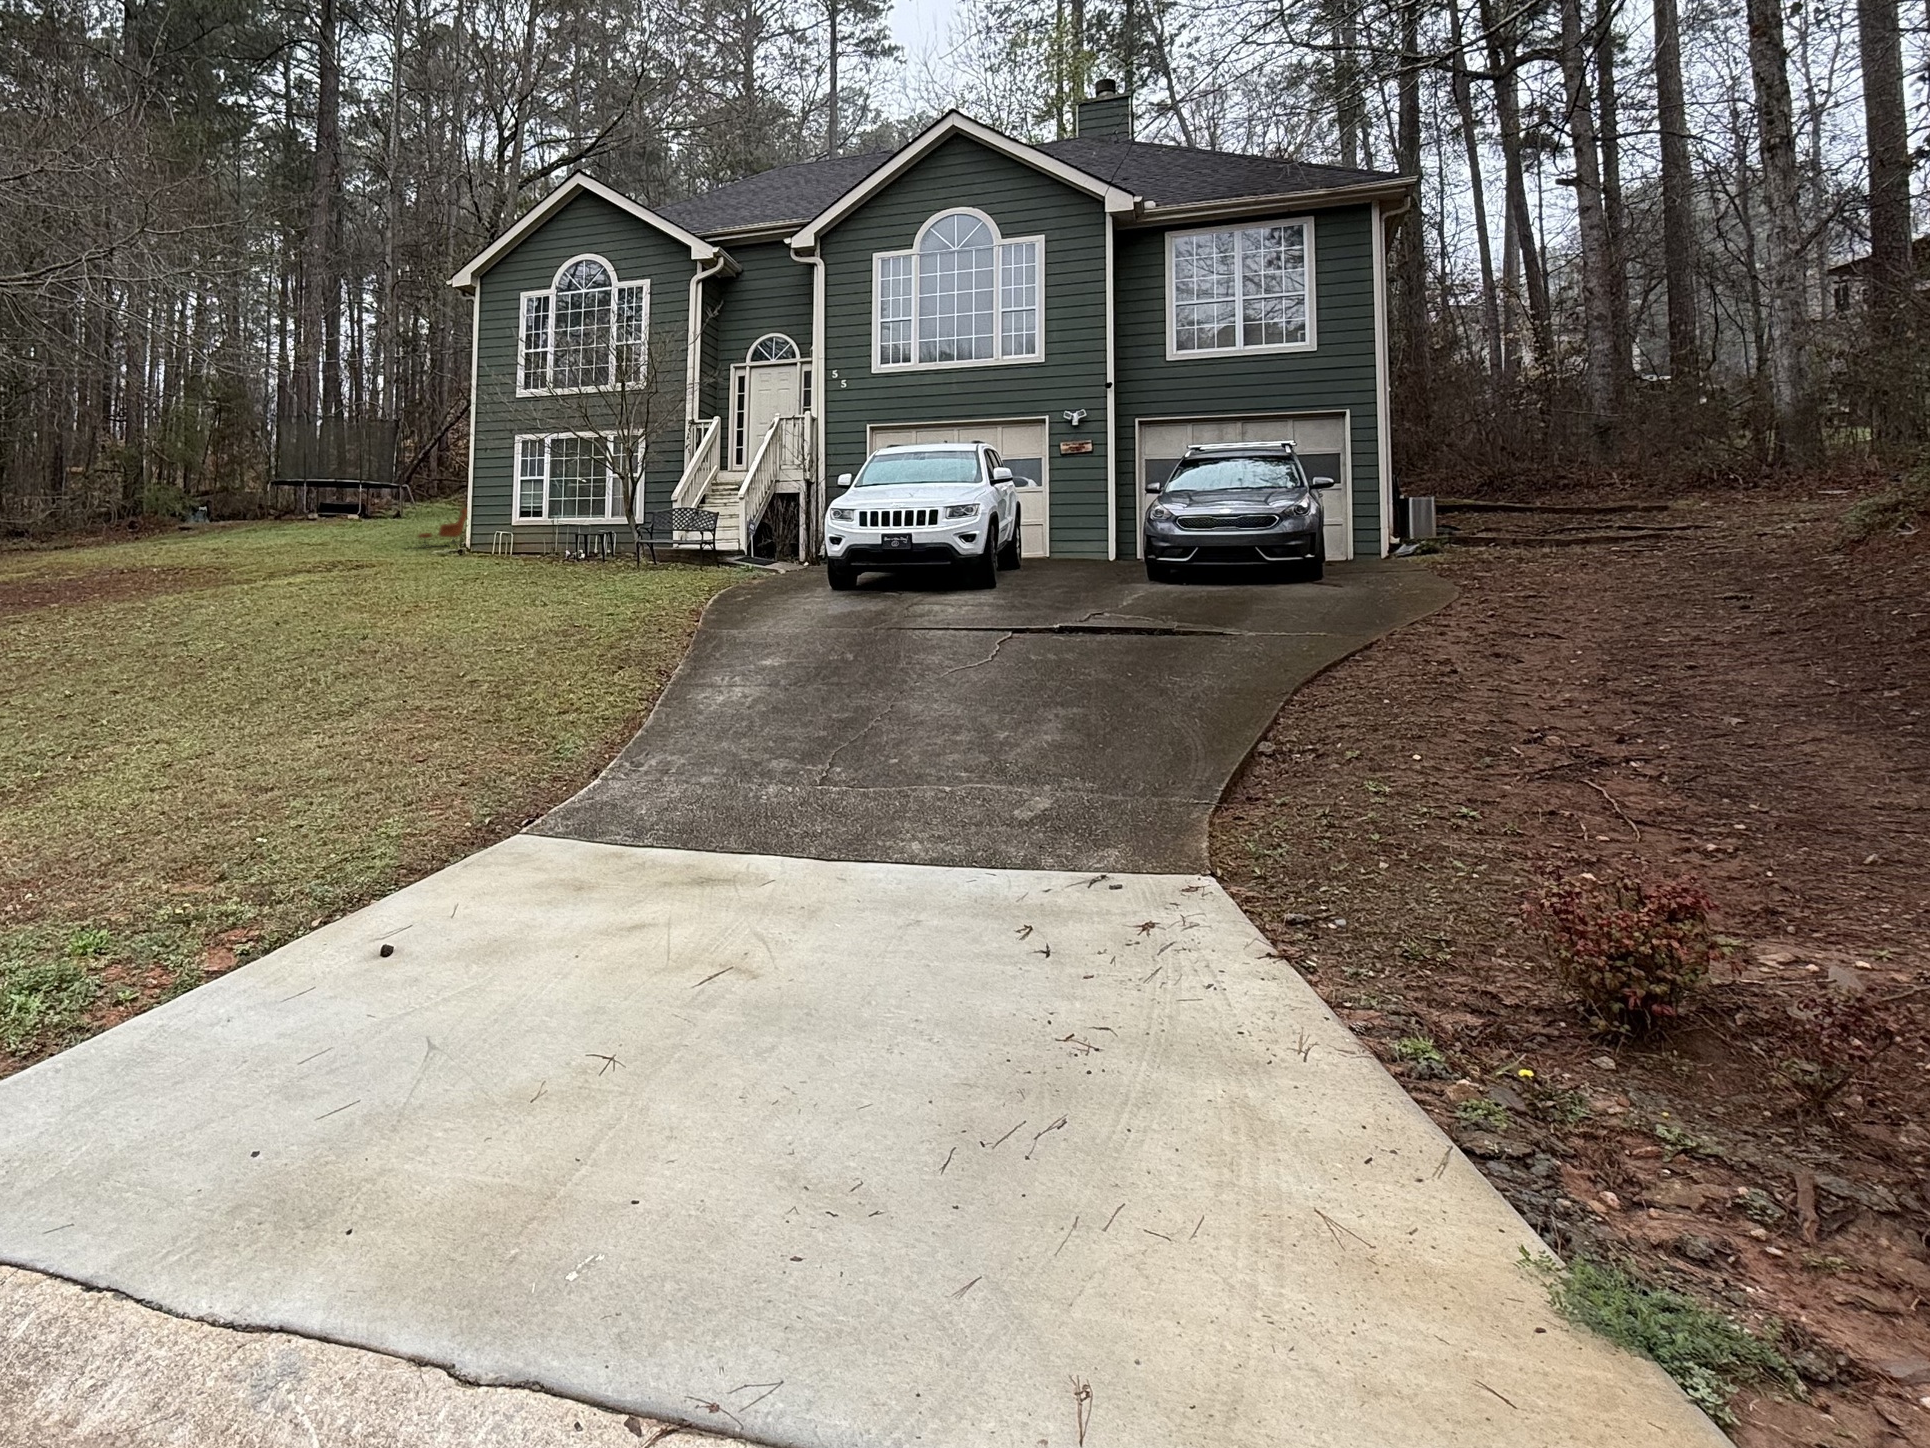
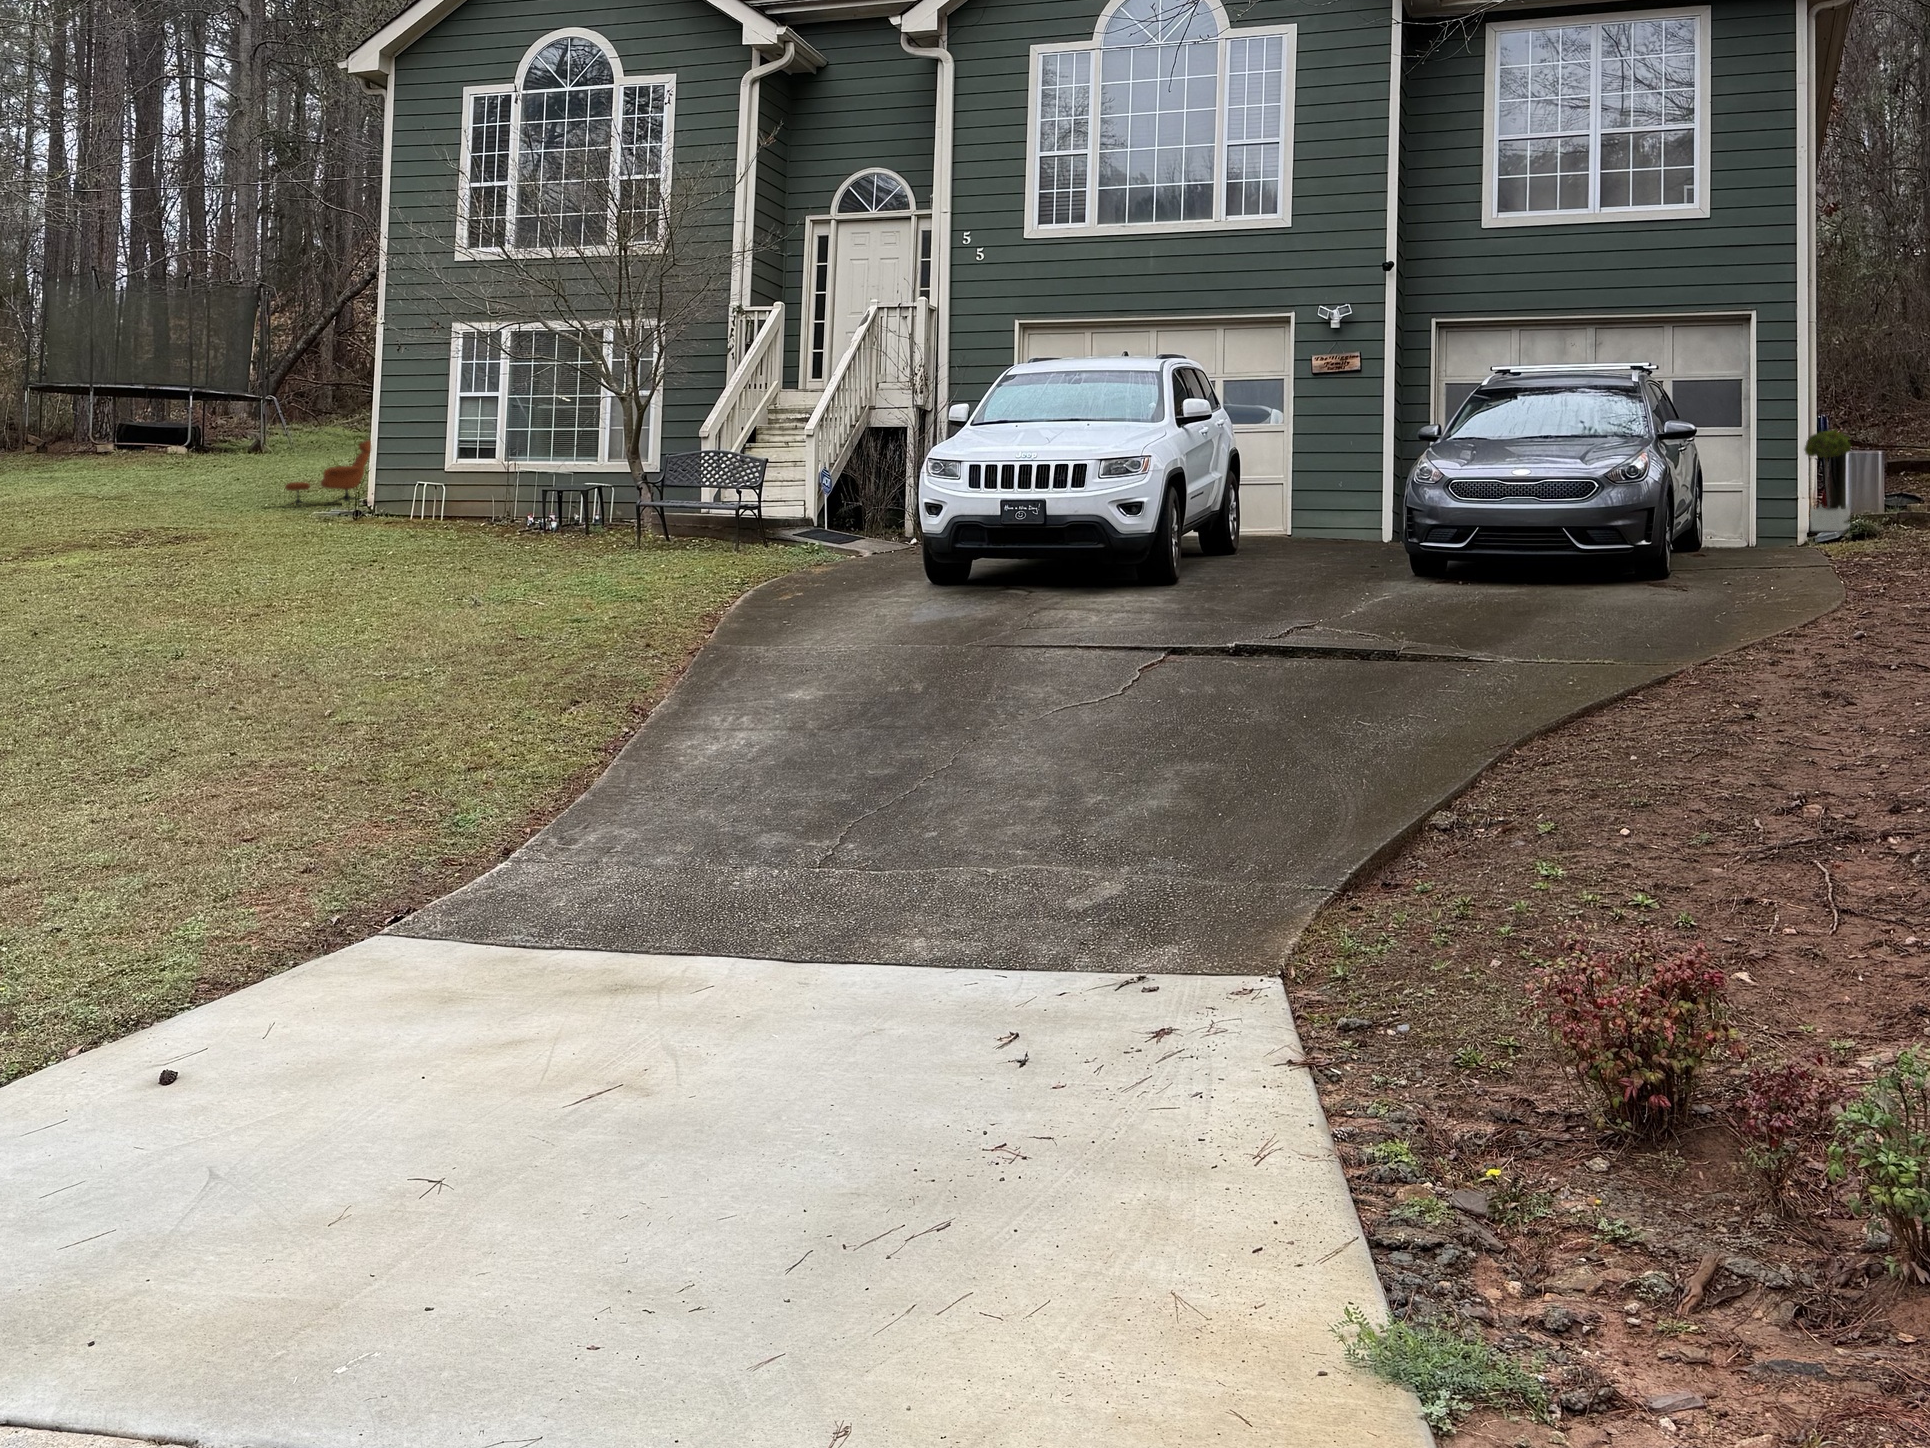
potted tree: none [1405,483,1440,552] -> present [1804,429,1851,531]

